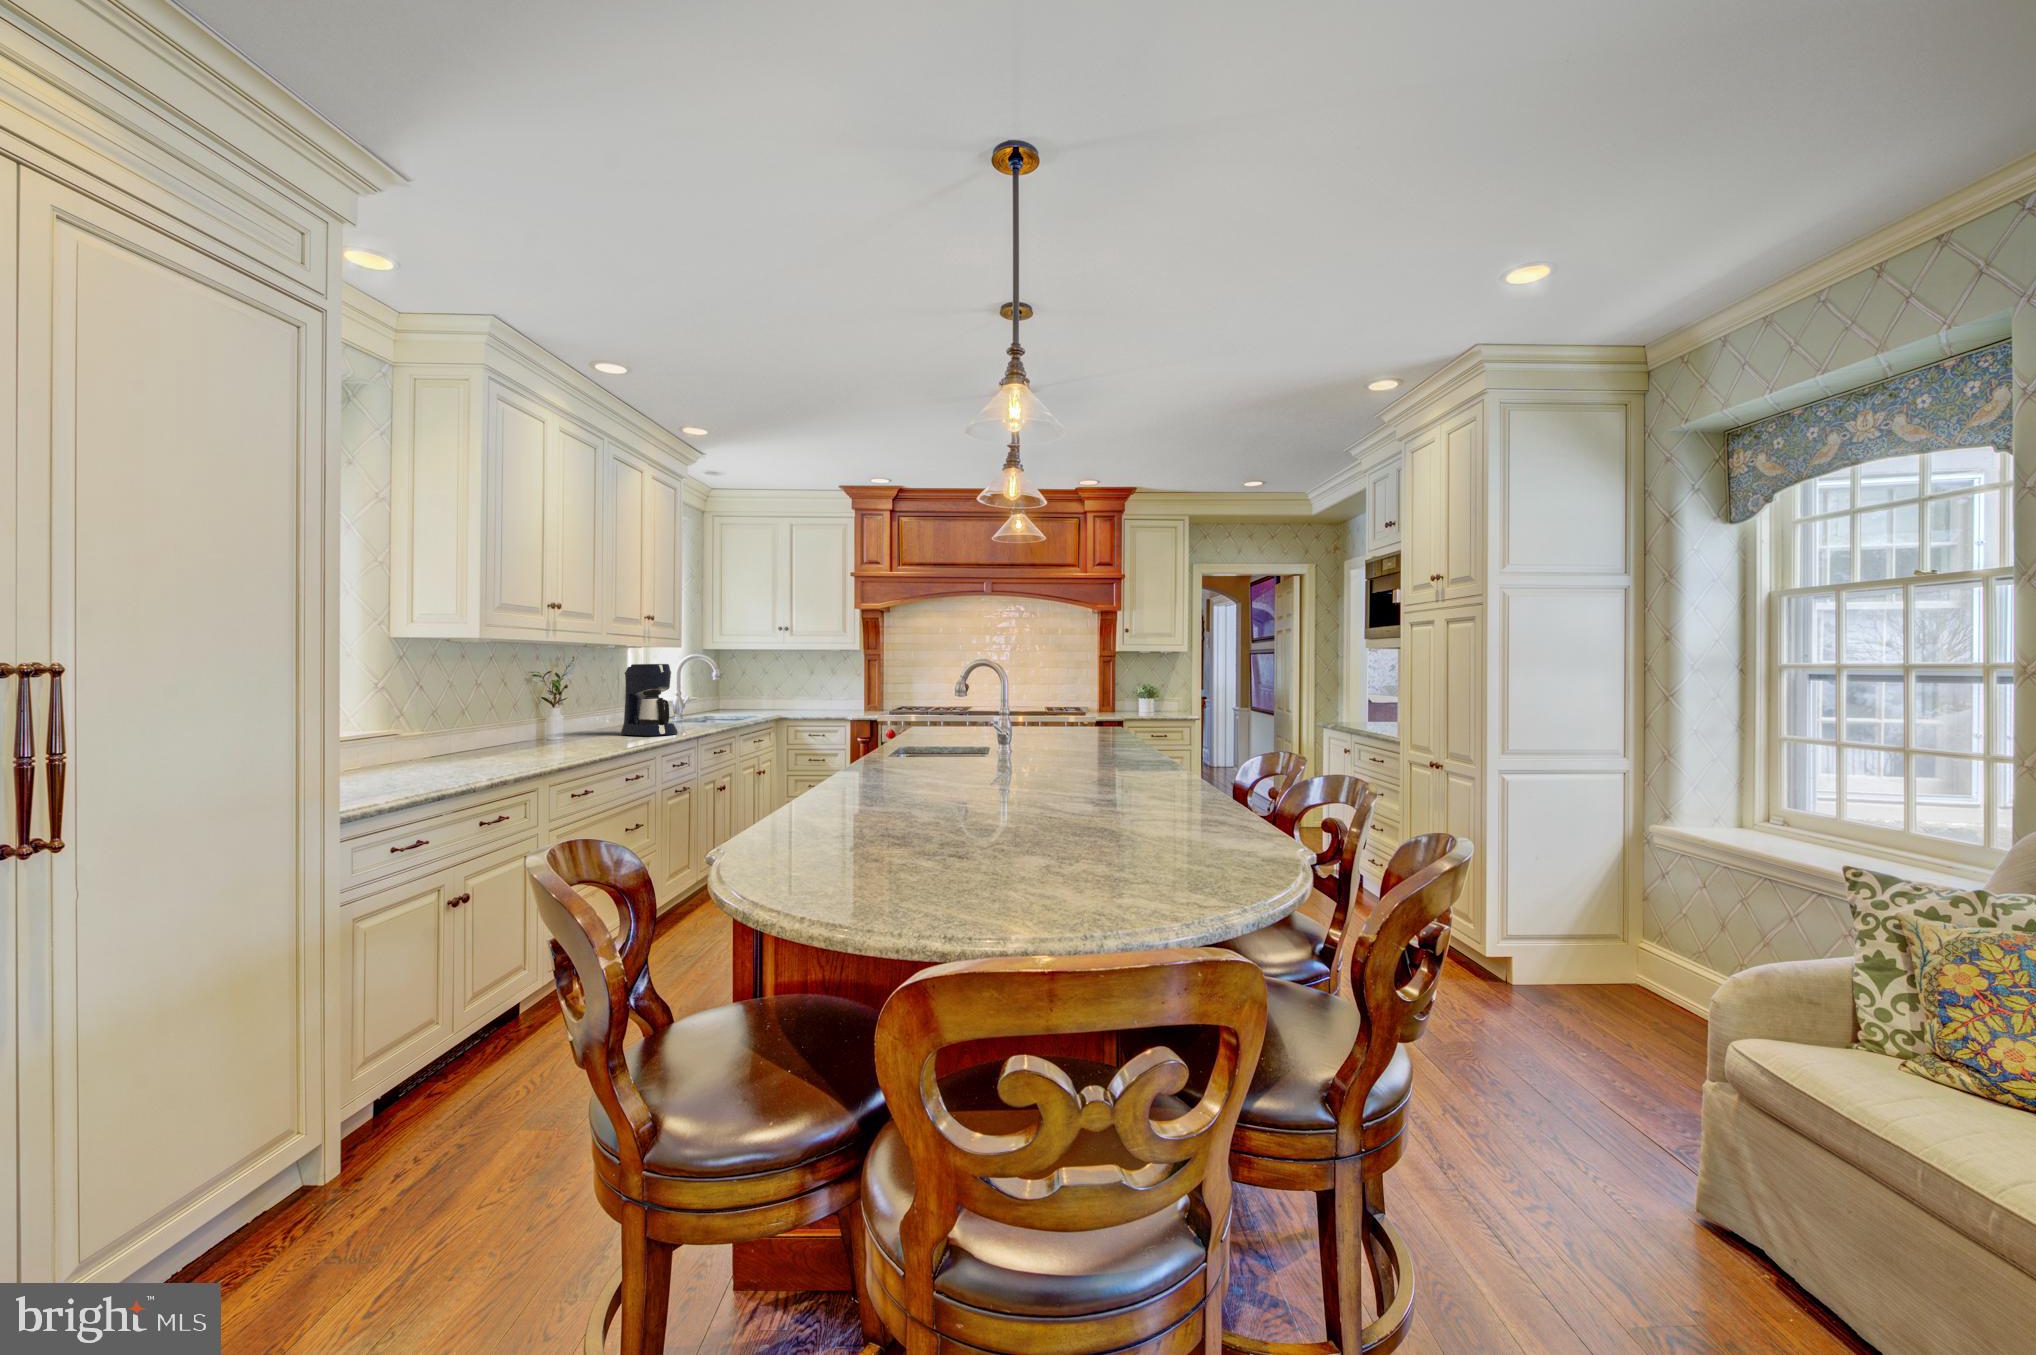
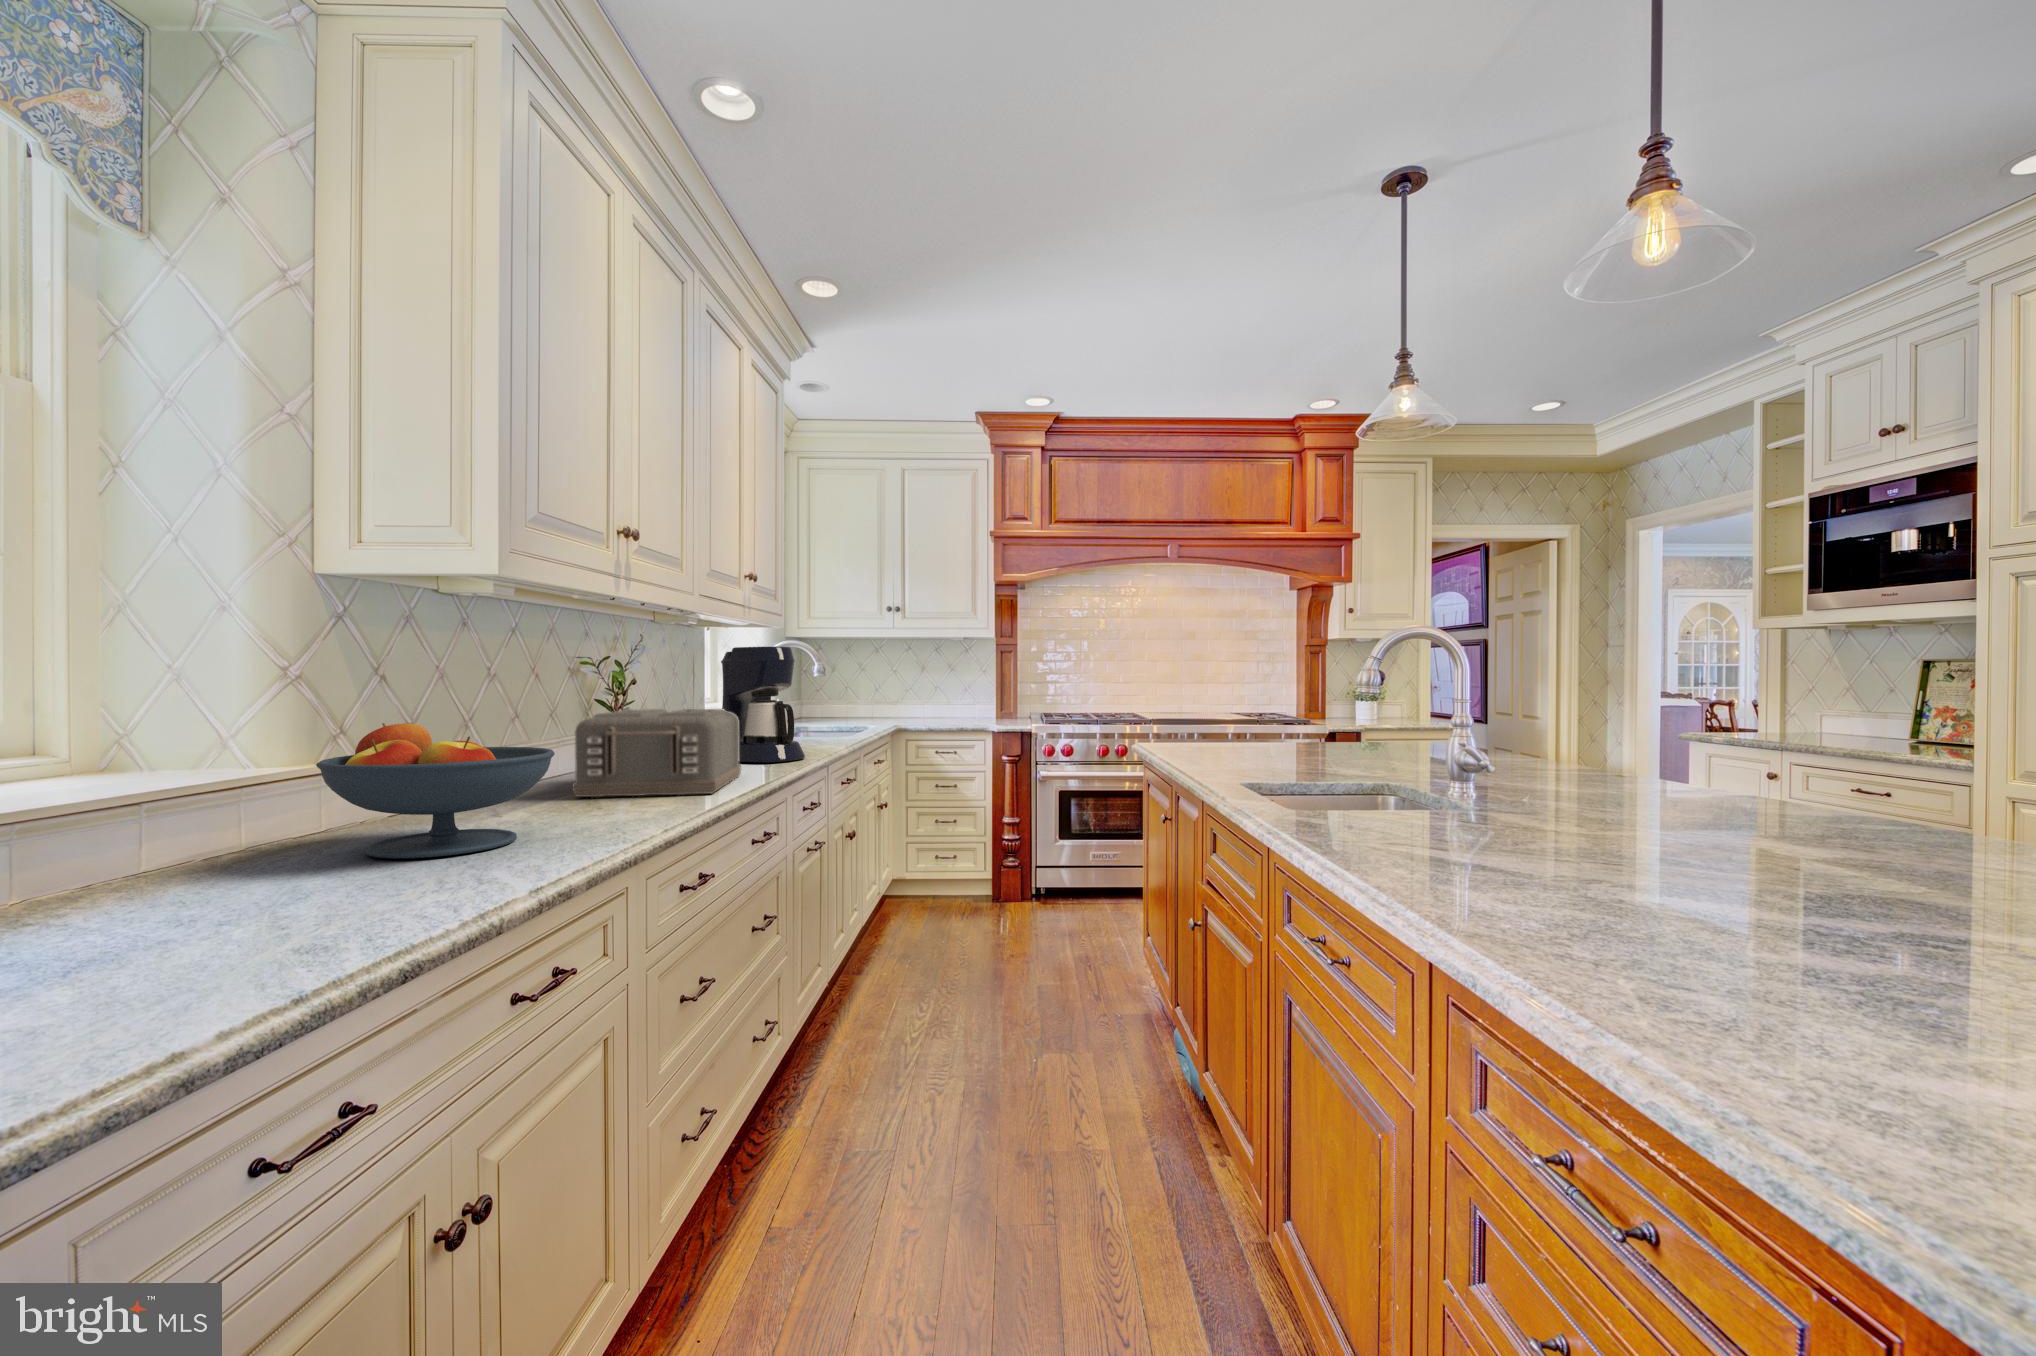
toaster: none [525,703,628,750] -> present [572,709,741,797]
fruit bowl: none [403,709,512,770] -> present [316,723,555,858]

